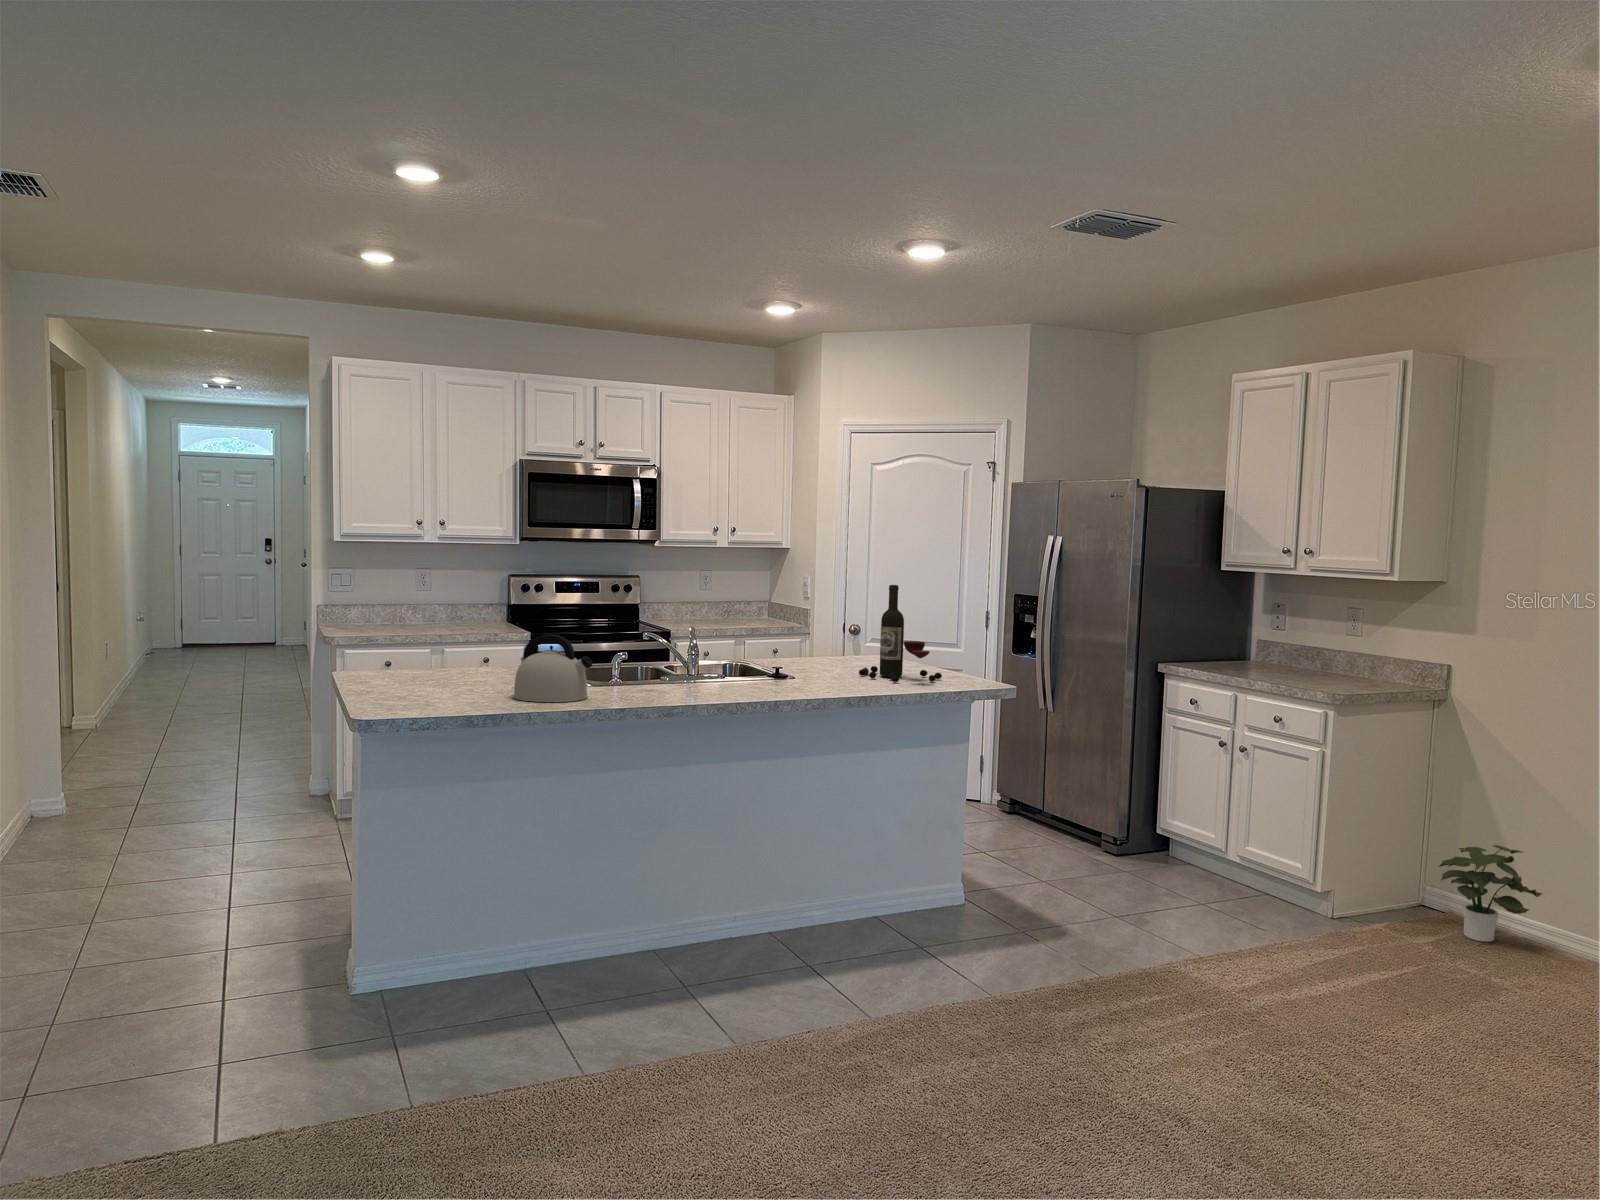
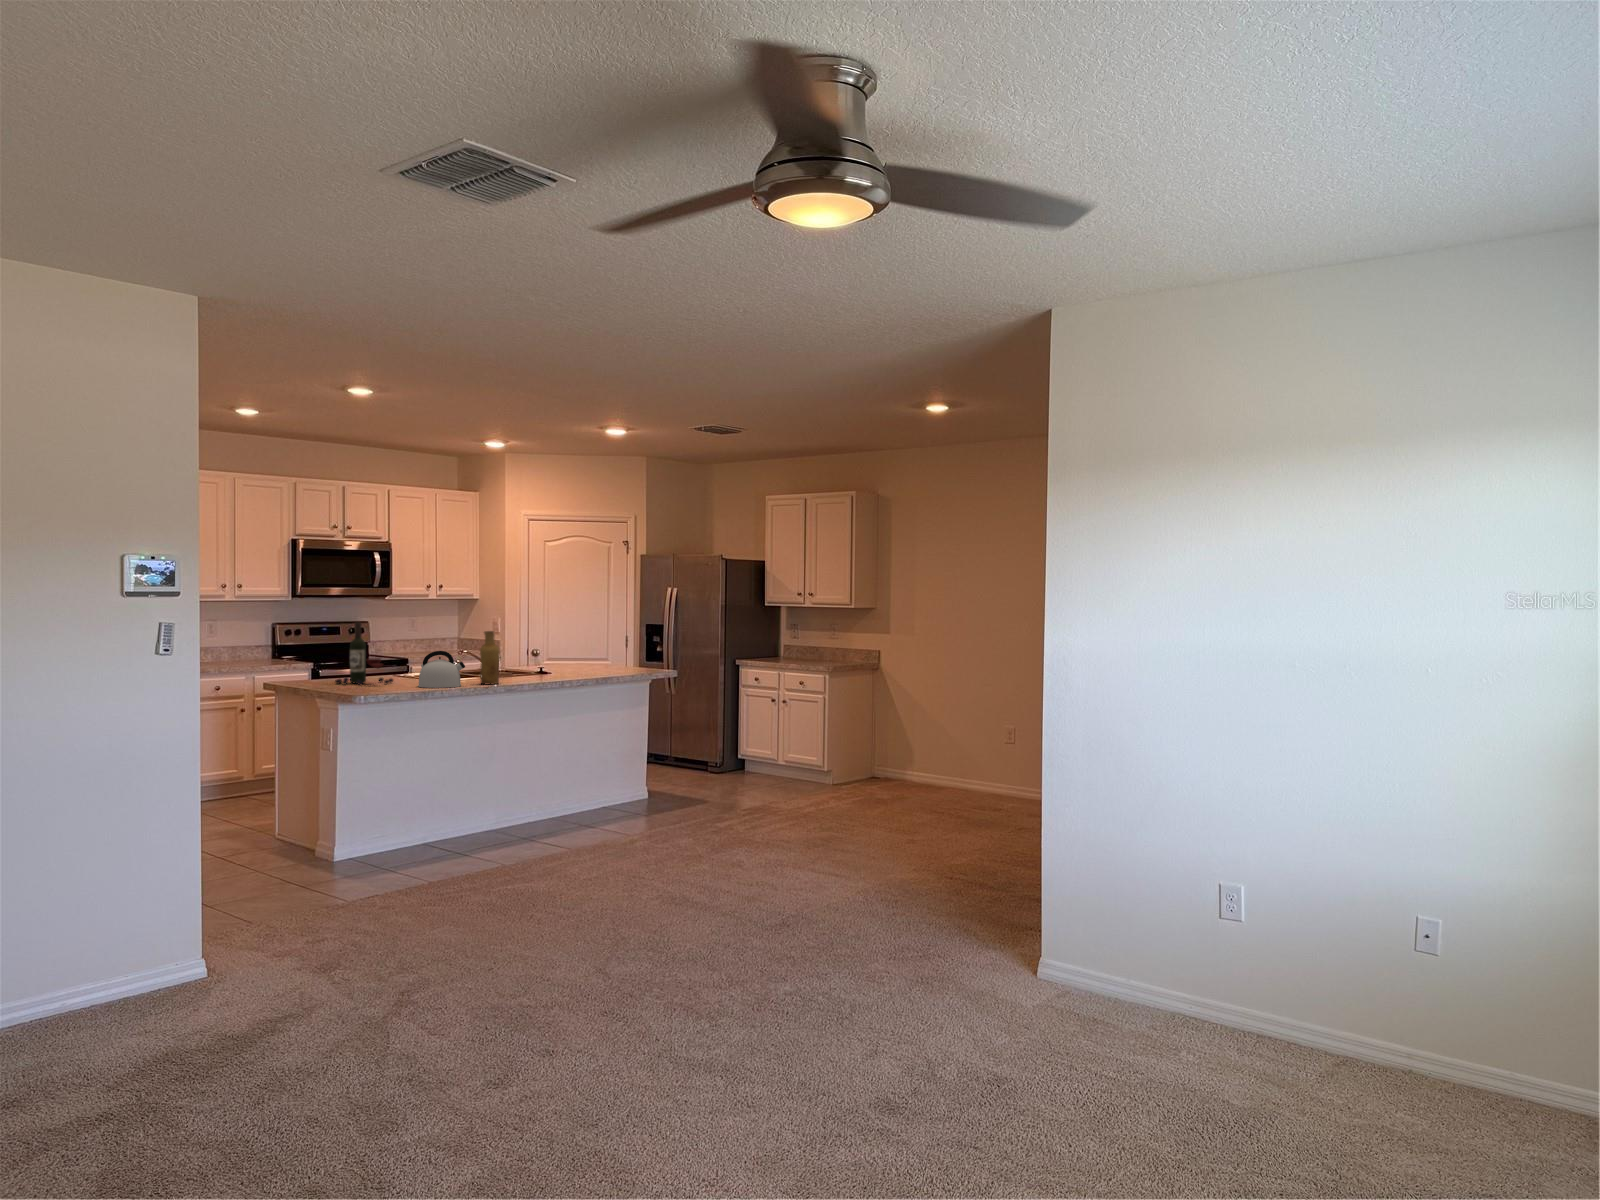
wine bottle: present [859,585,942,682] -> present [335,622,393,685]
vase: none [625,603,659,700] -> present [480,631,500,685]
potted plant: present [1439,845,1543,942] -> none [880,738,925,786]

